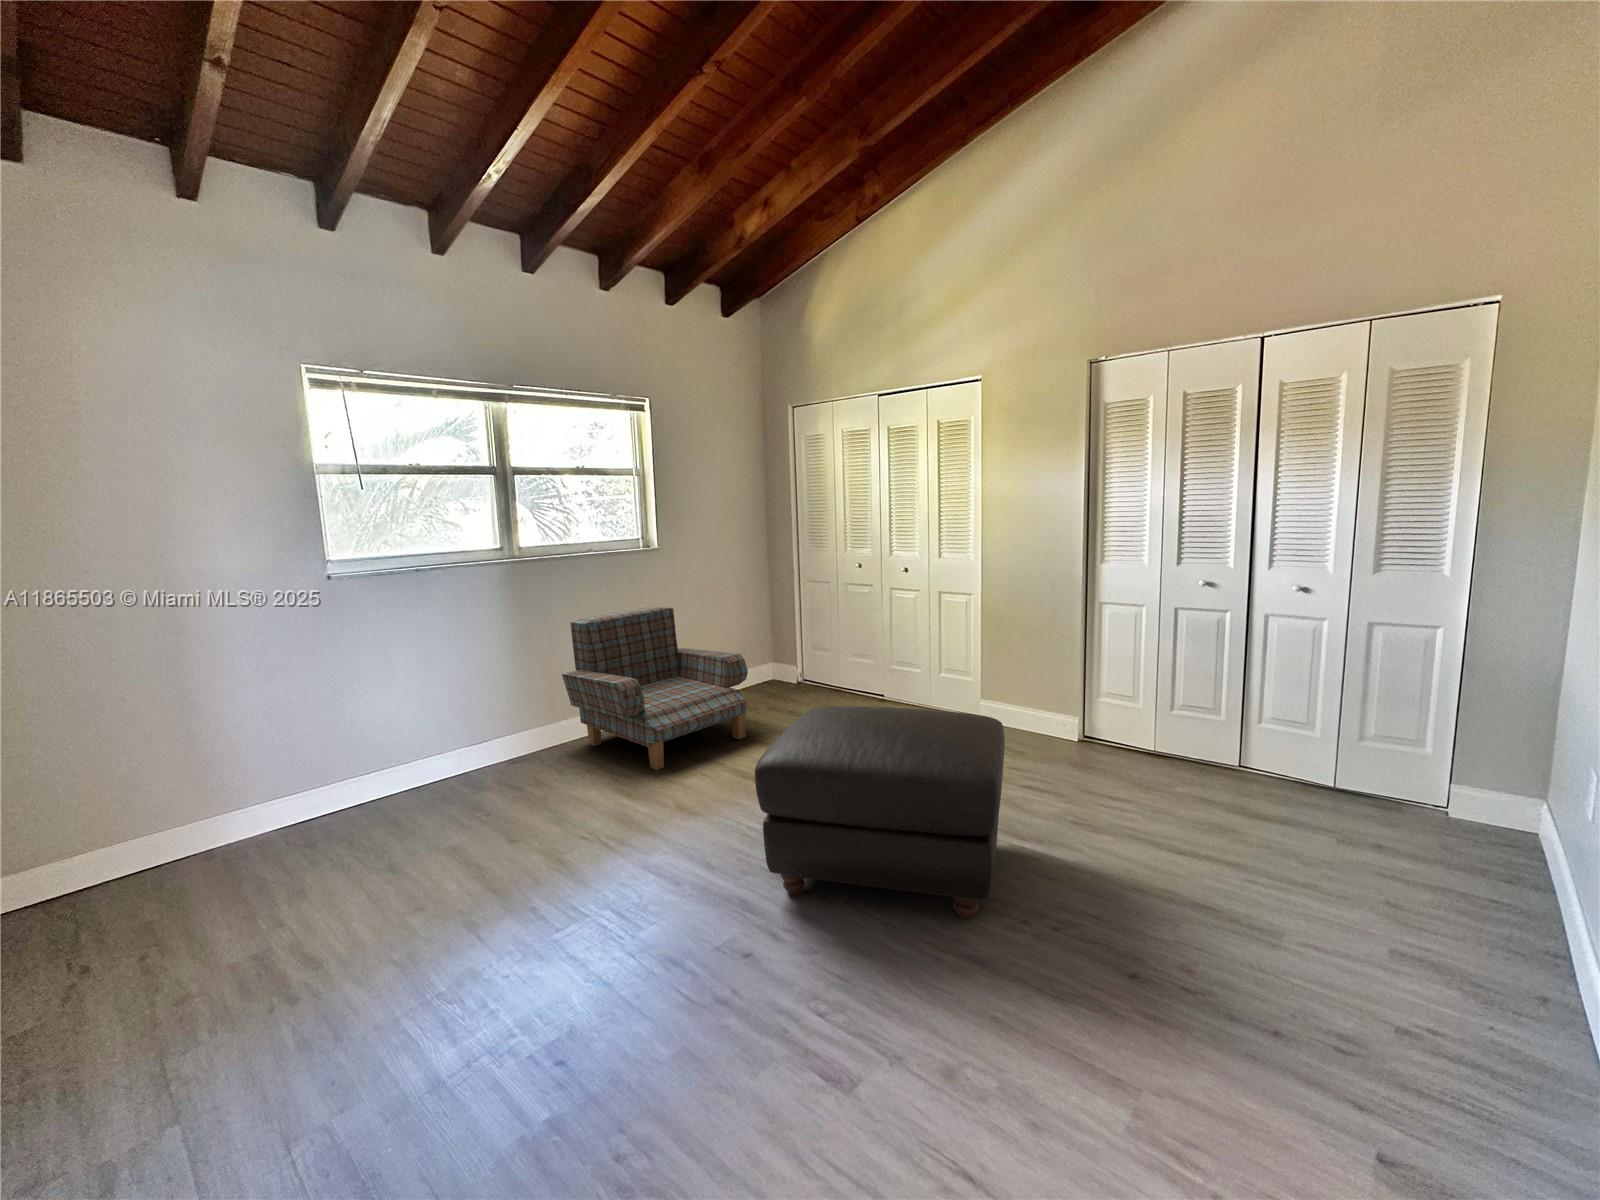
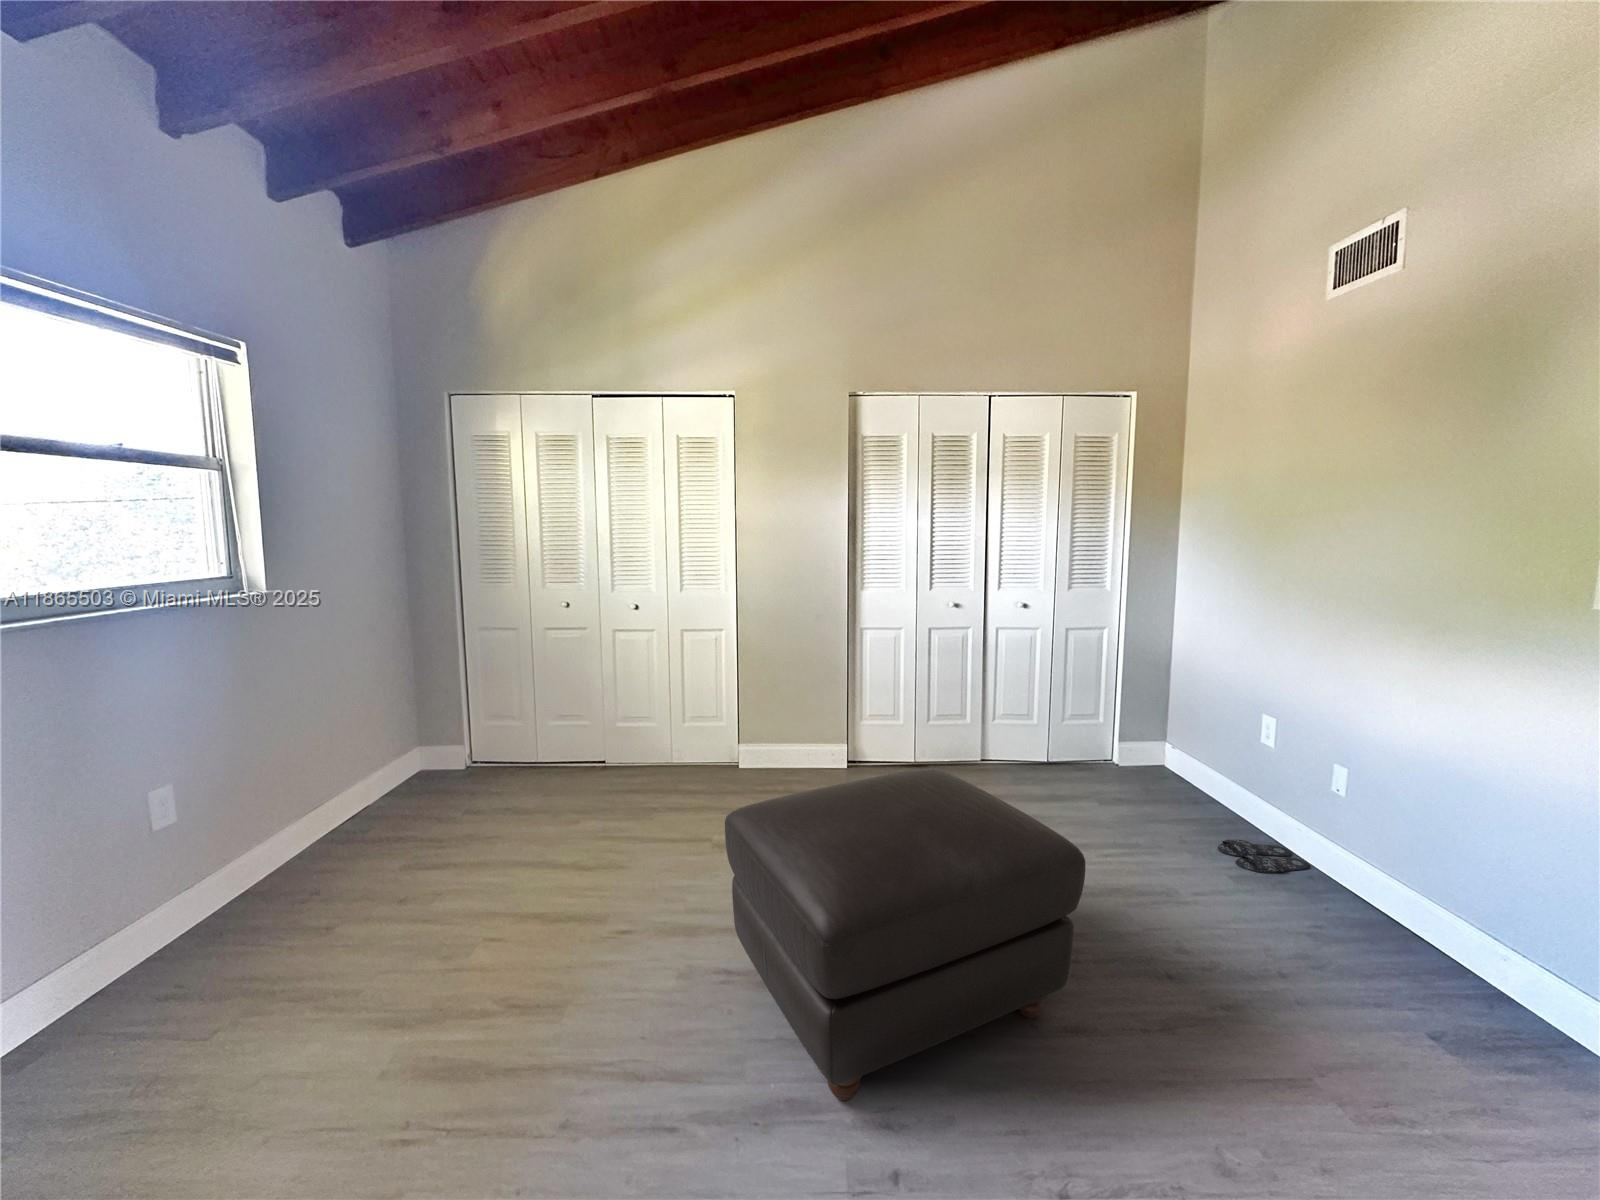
armchair: present [562,607,748,770] -> none [82,693,483,985]
slippers: none [1422,912,1558,978] -> present [1218,839,1310,873]

